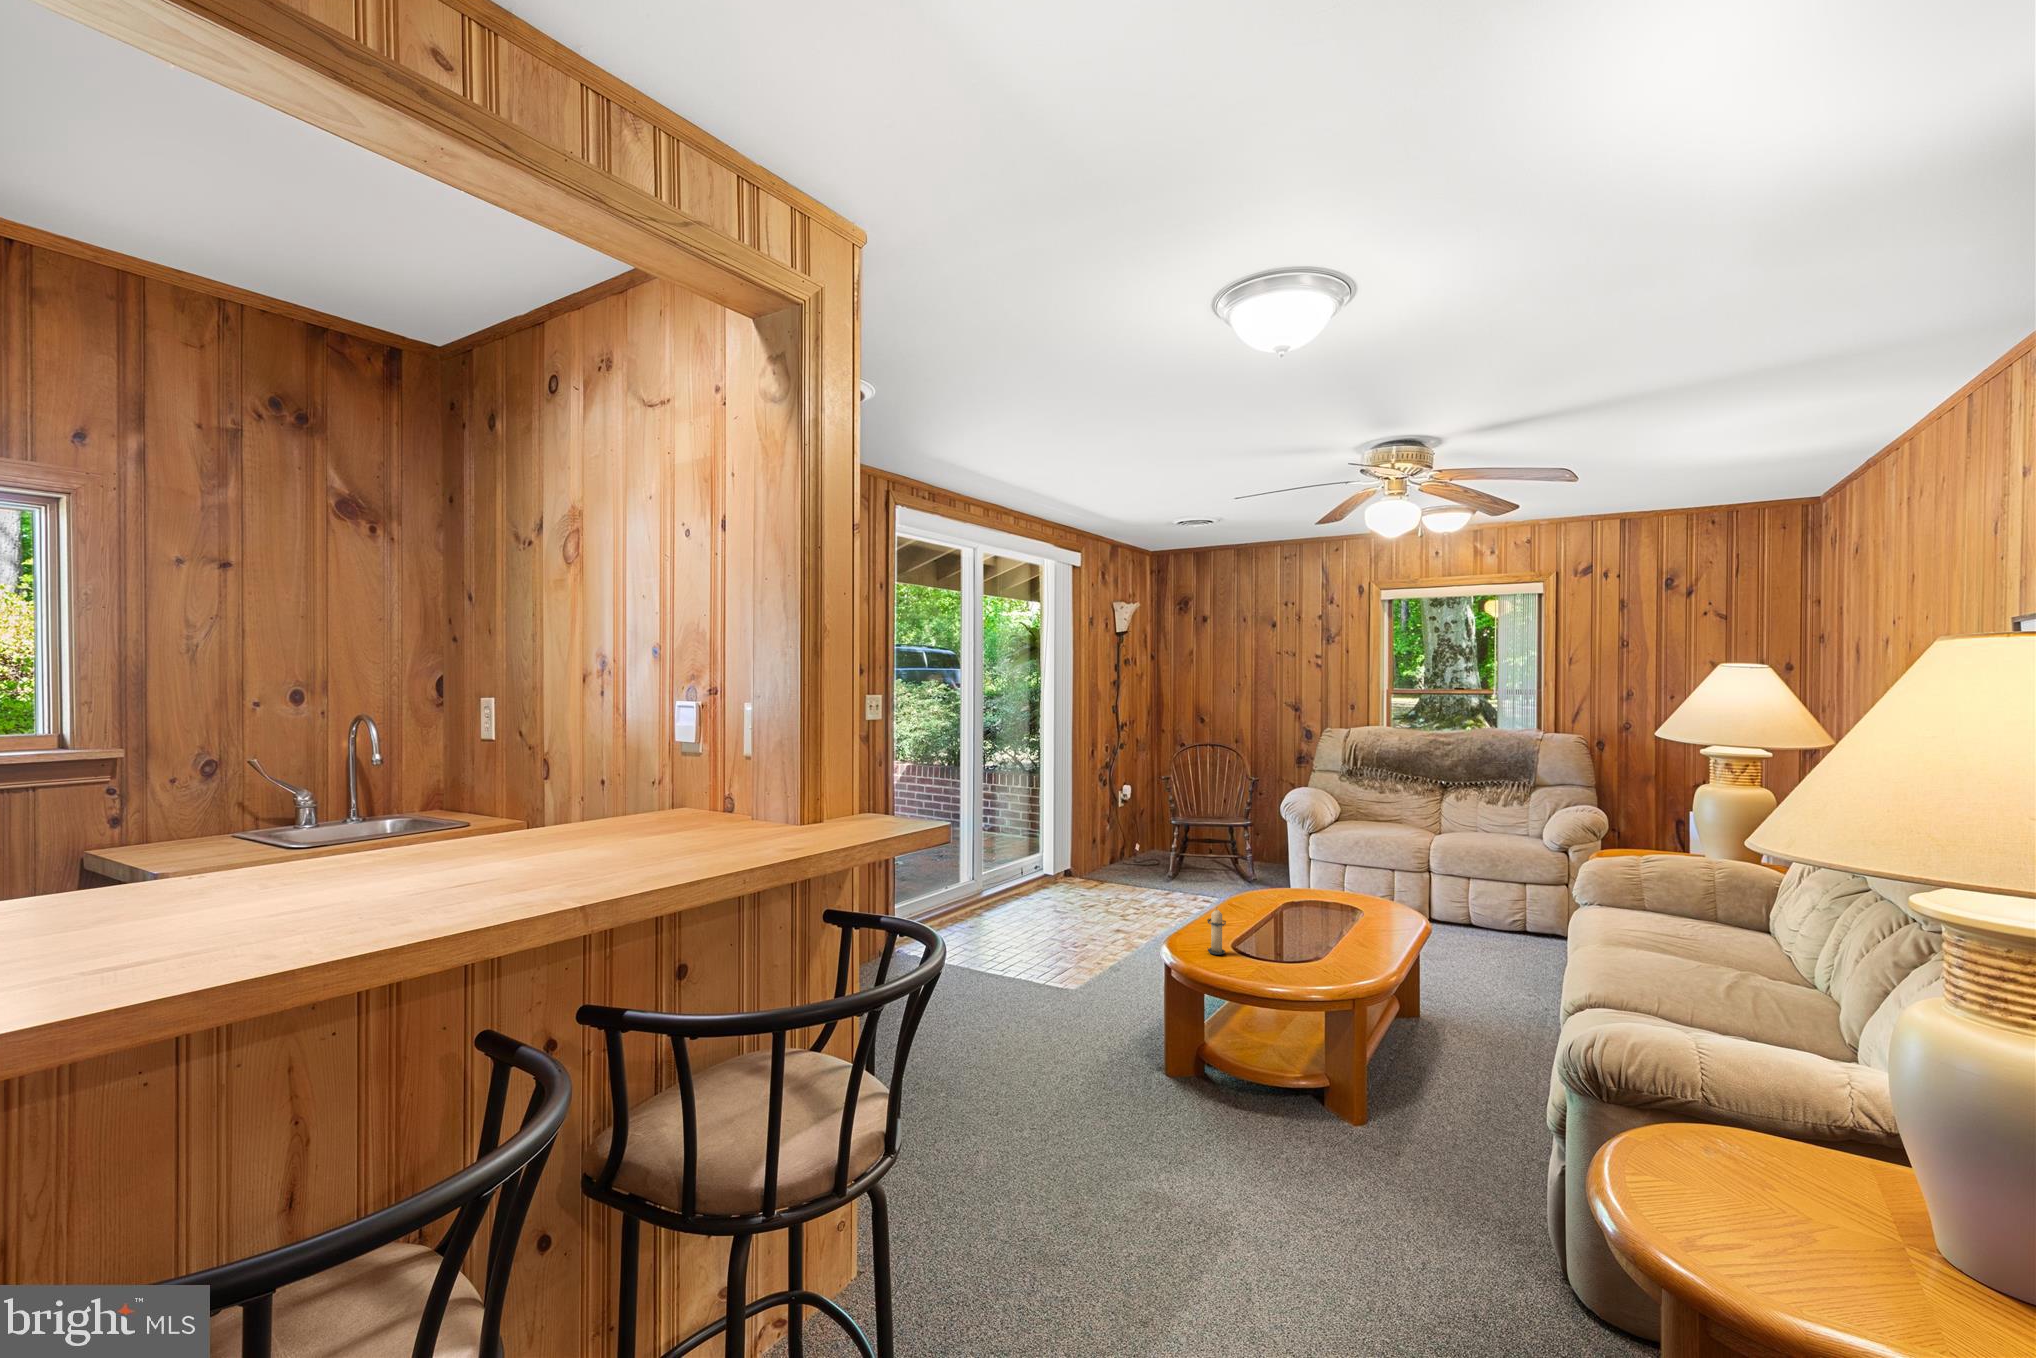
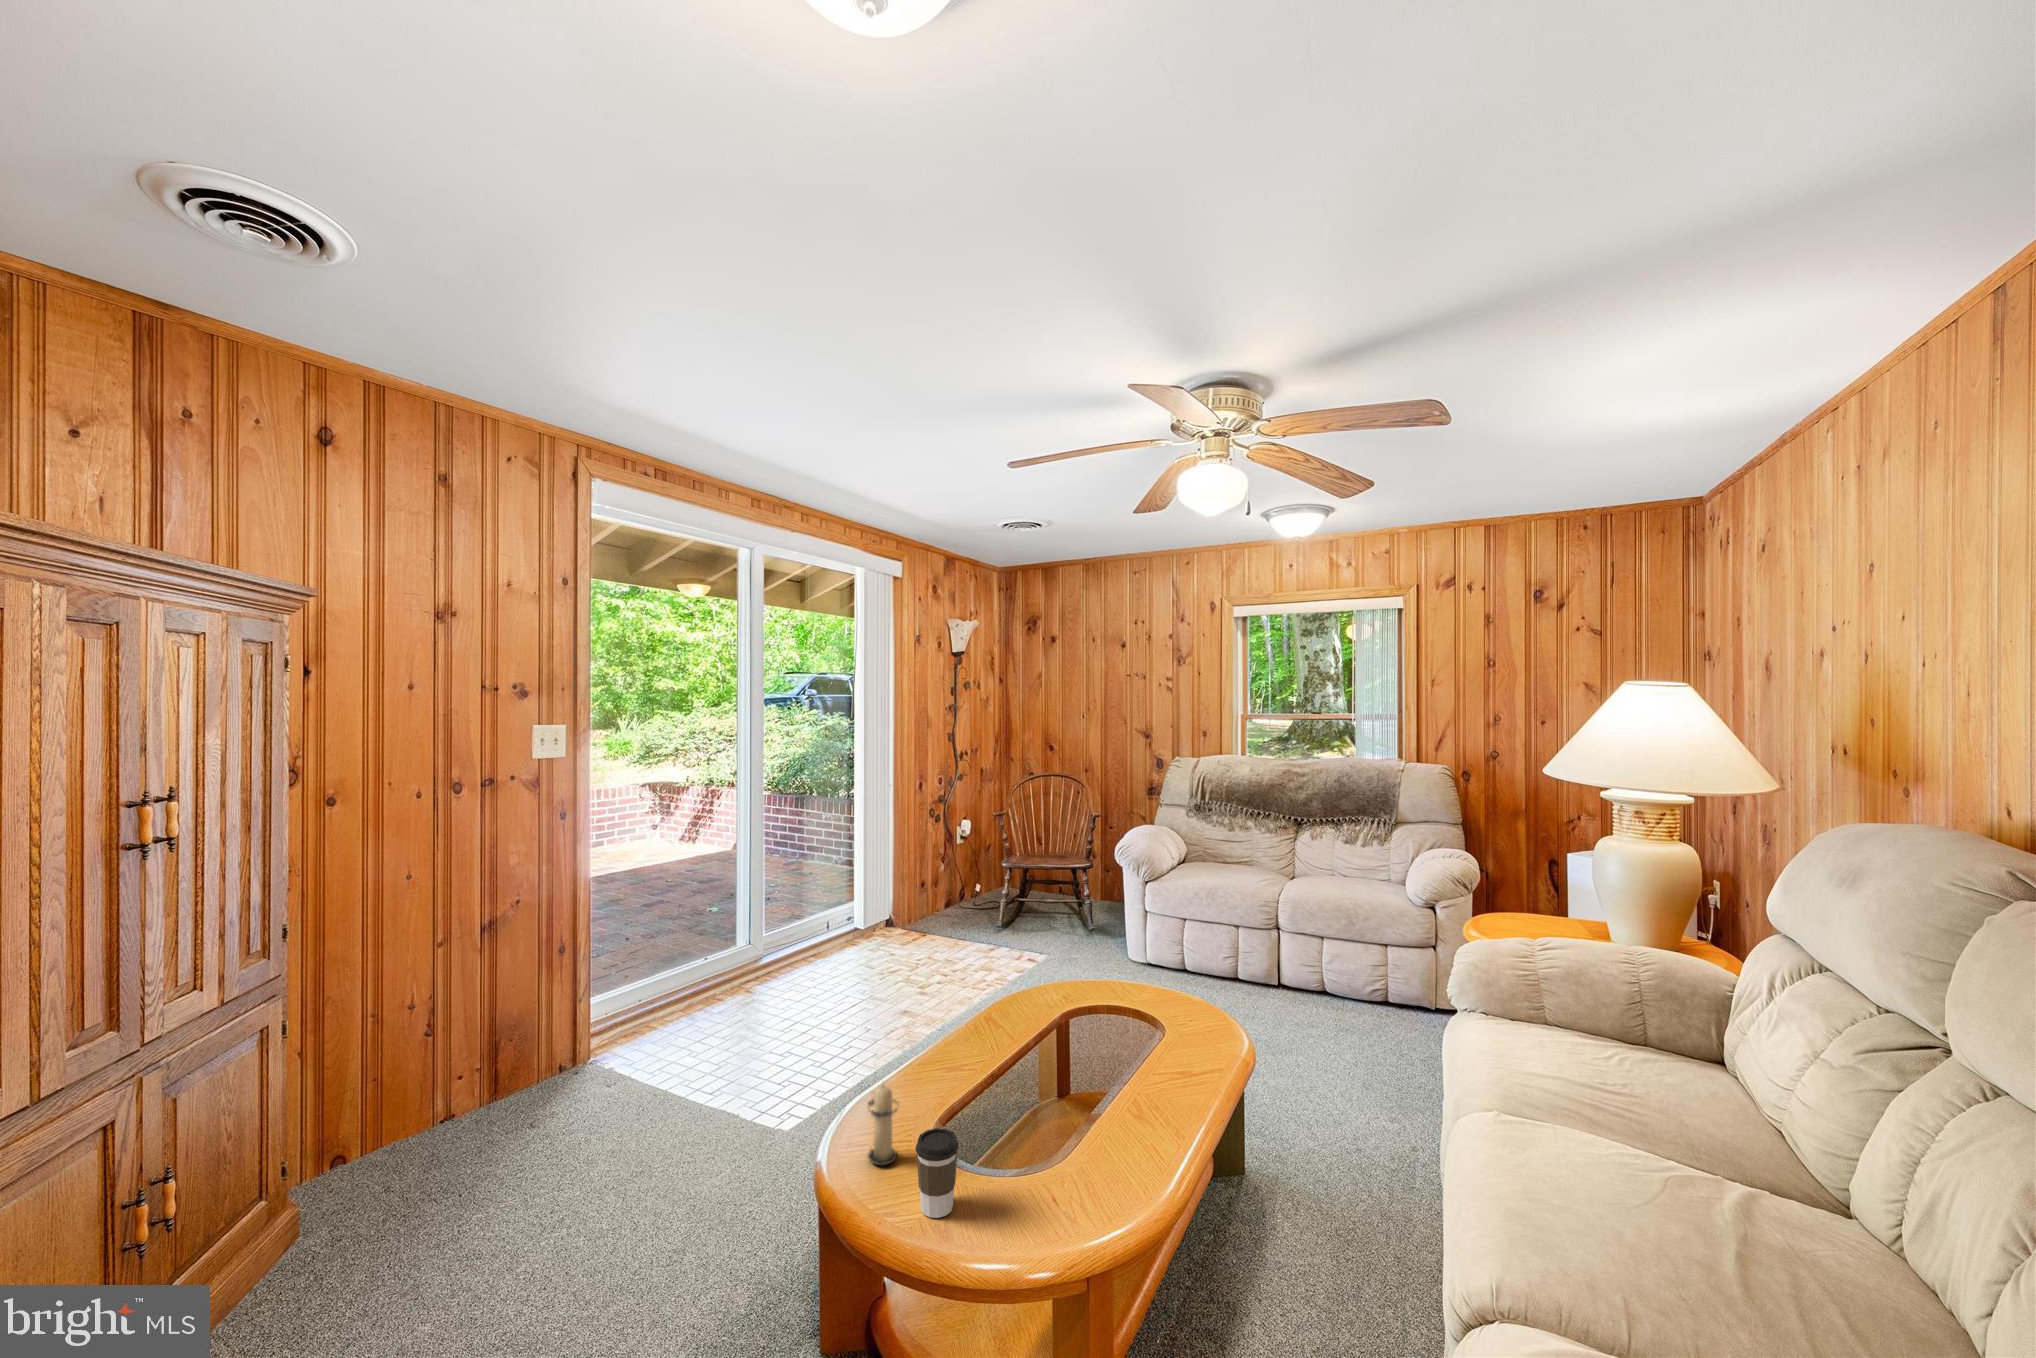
coffee cup: none [1250,927,1275,972] -> present [916,1128,959,1218]

